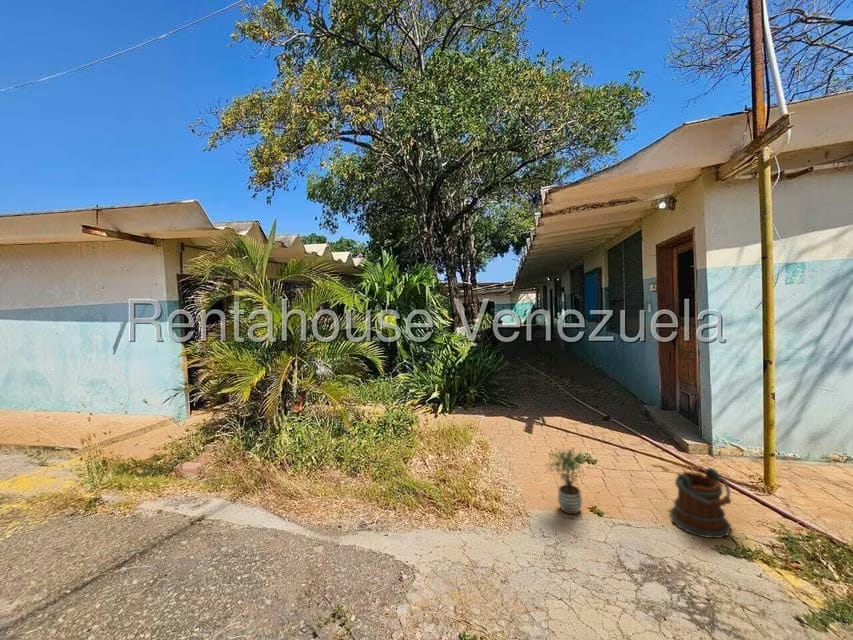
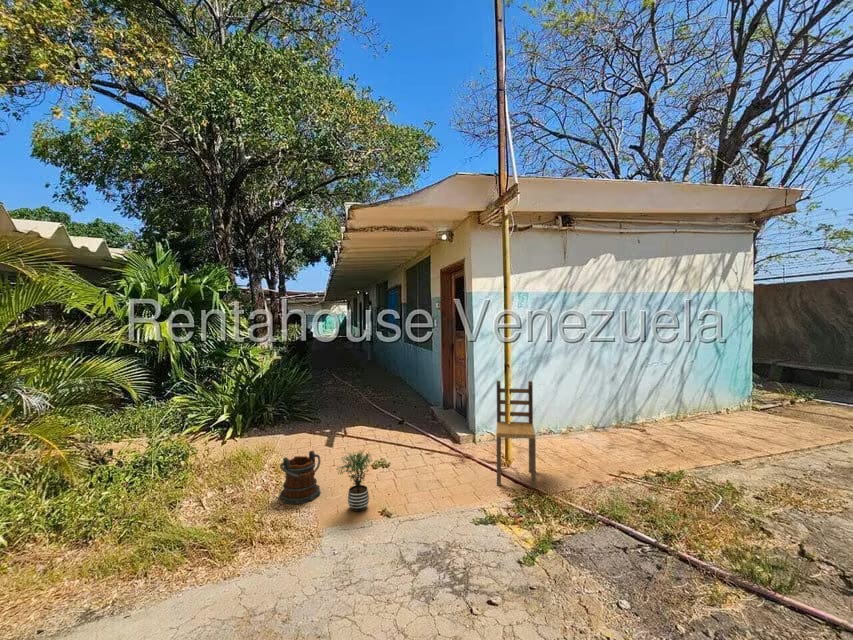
chair: none [749,379,824,528] -> present [496,381,536,488]
bucket: present [670,468,731,538] -> present [279,451,321,504]

